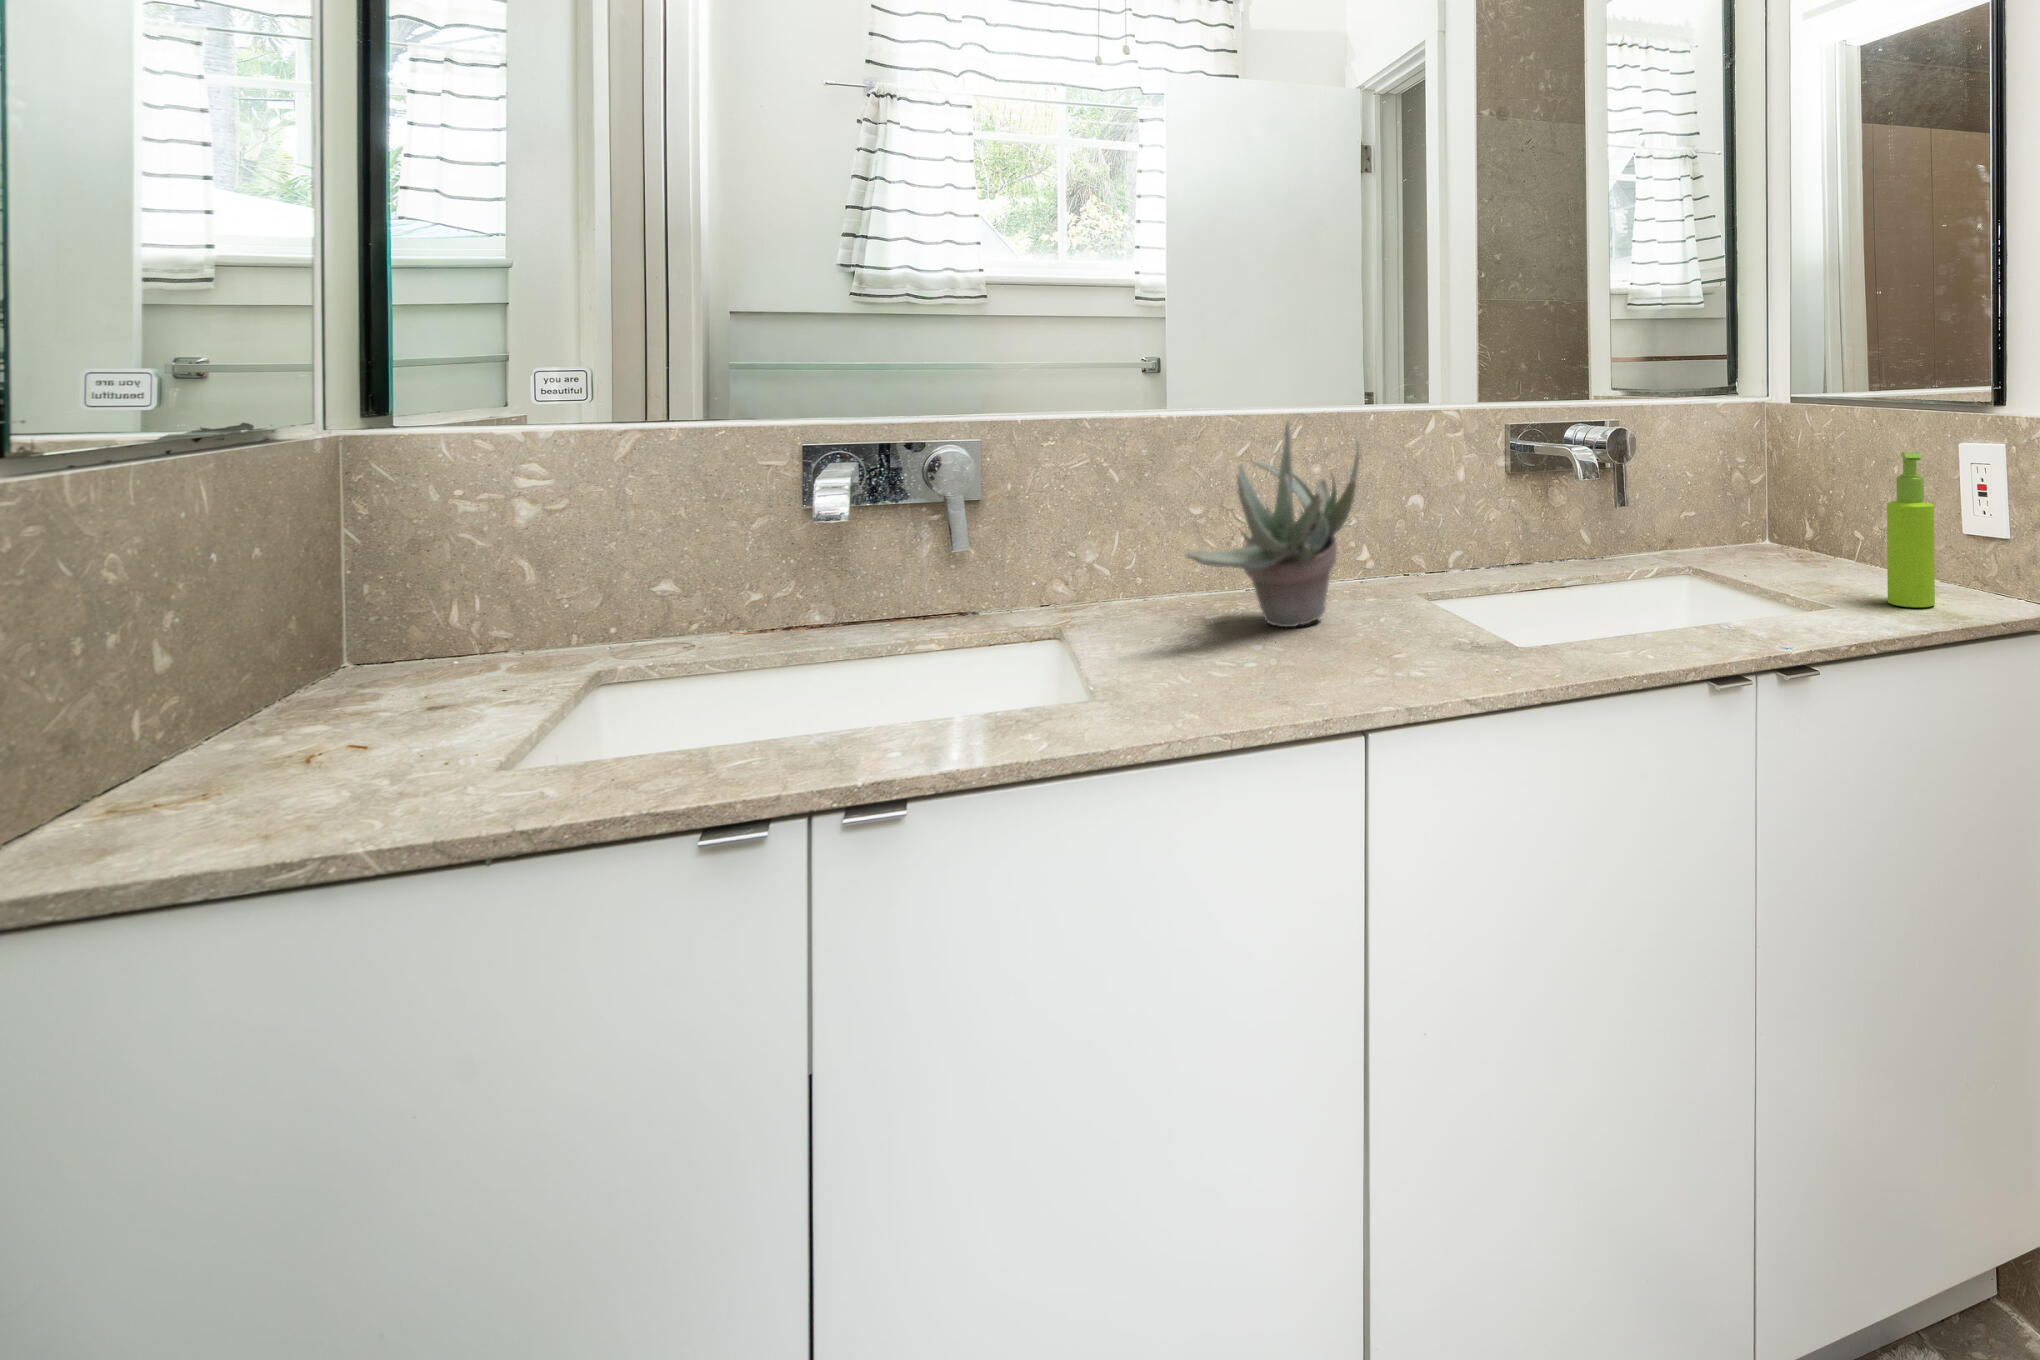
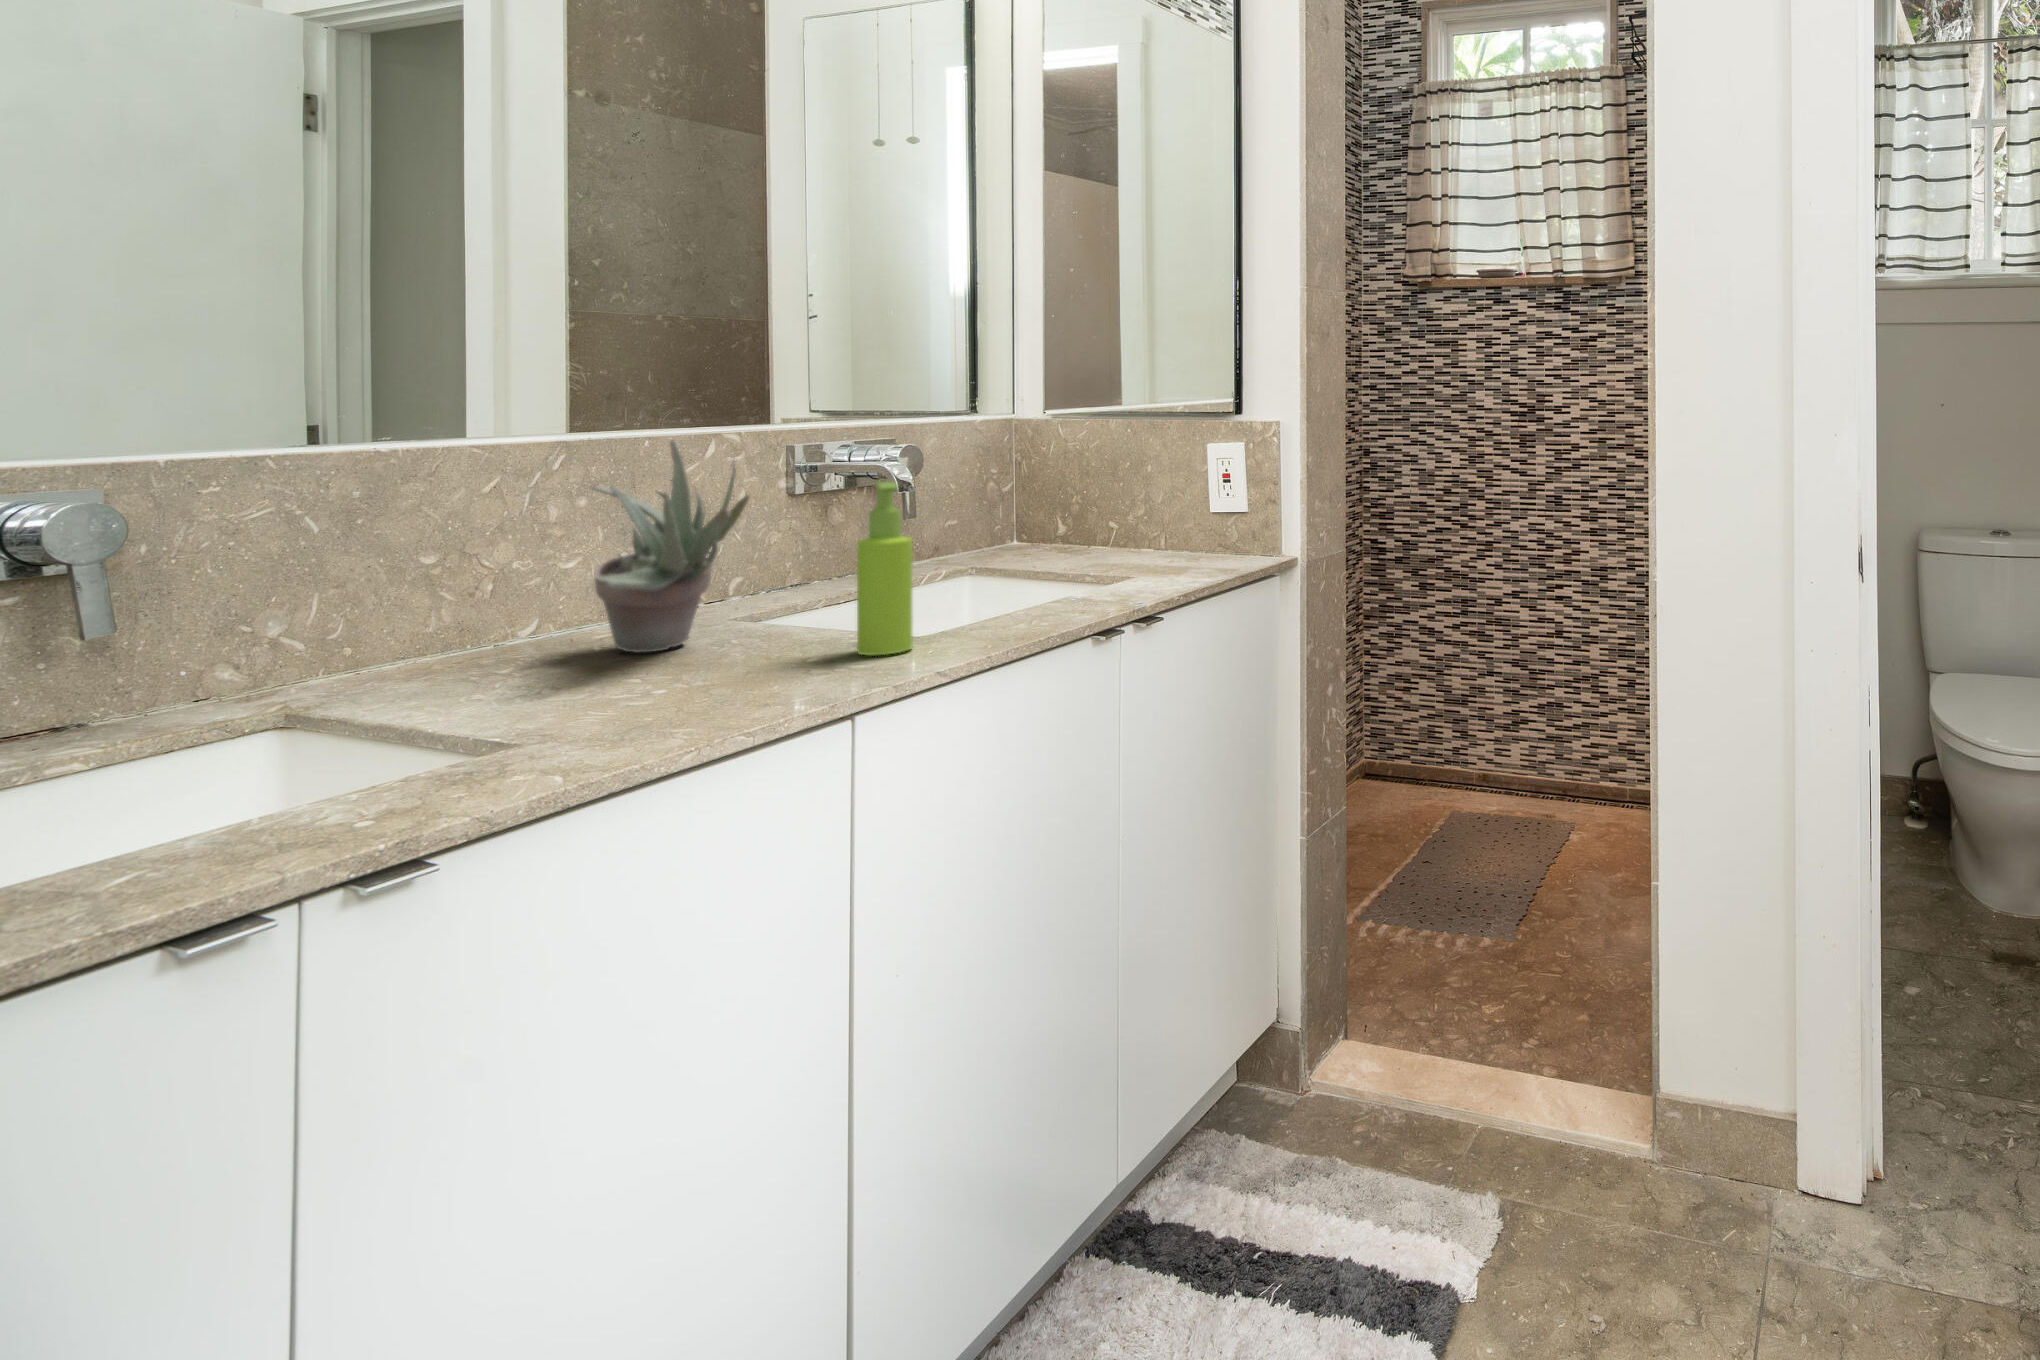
soap dispenser: present [1887,452,1935,607] -> present [857,482,913,655]

